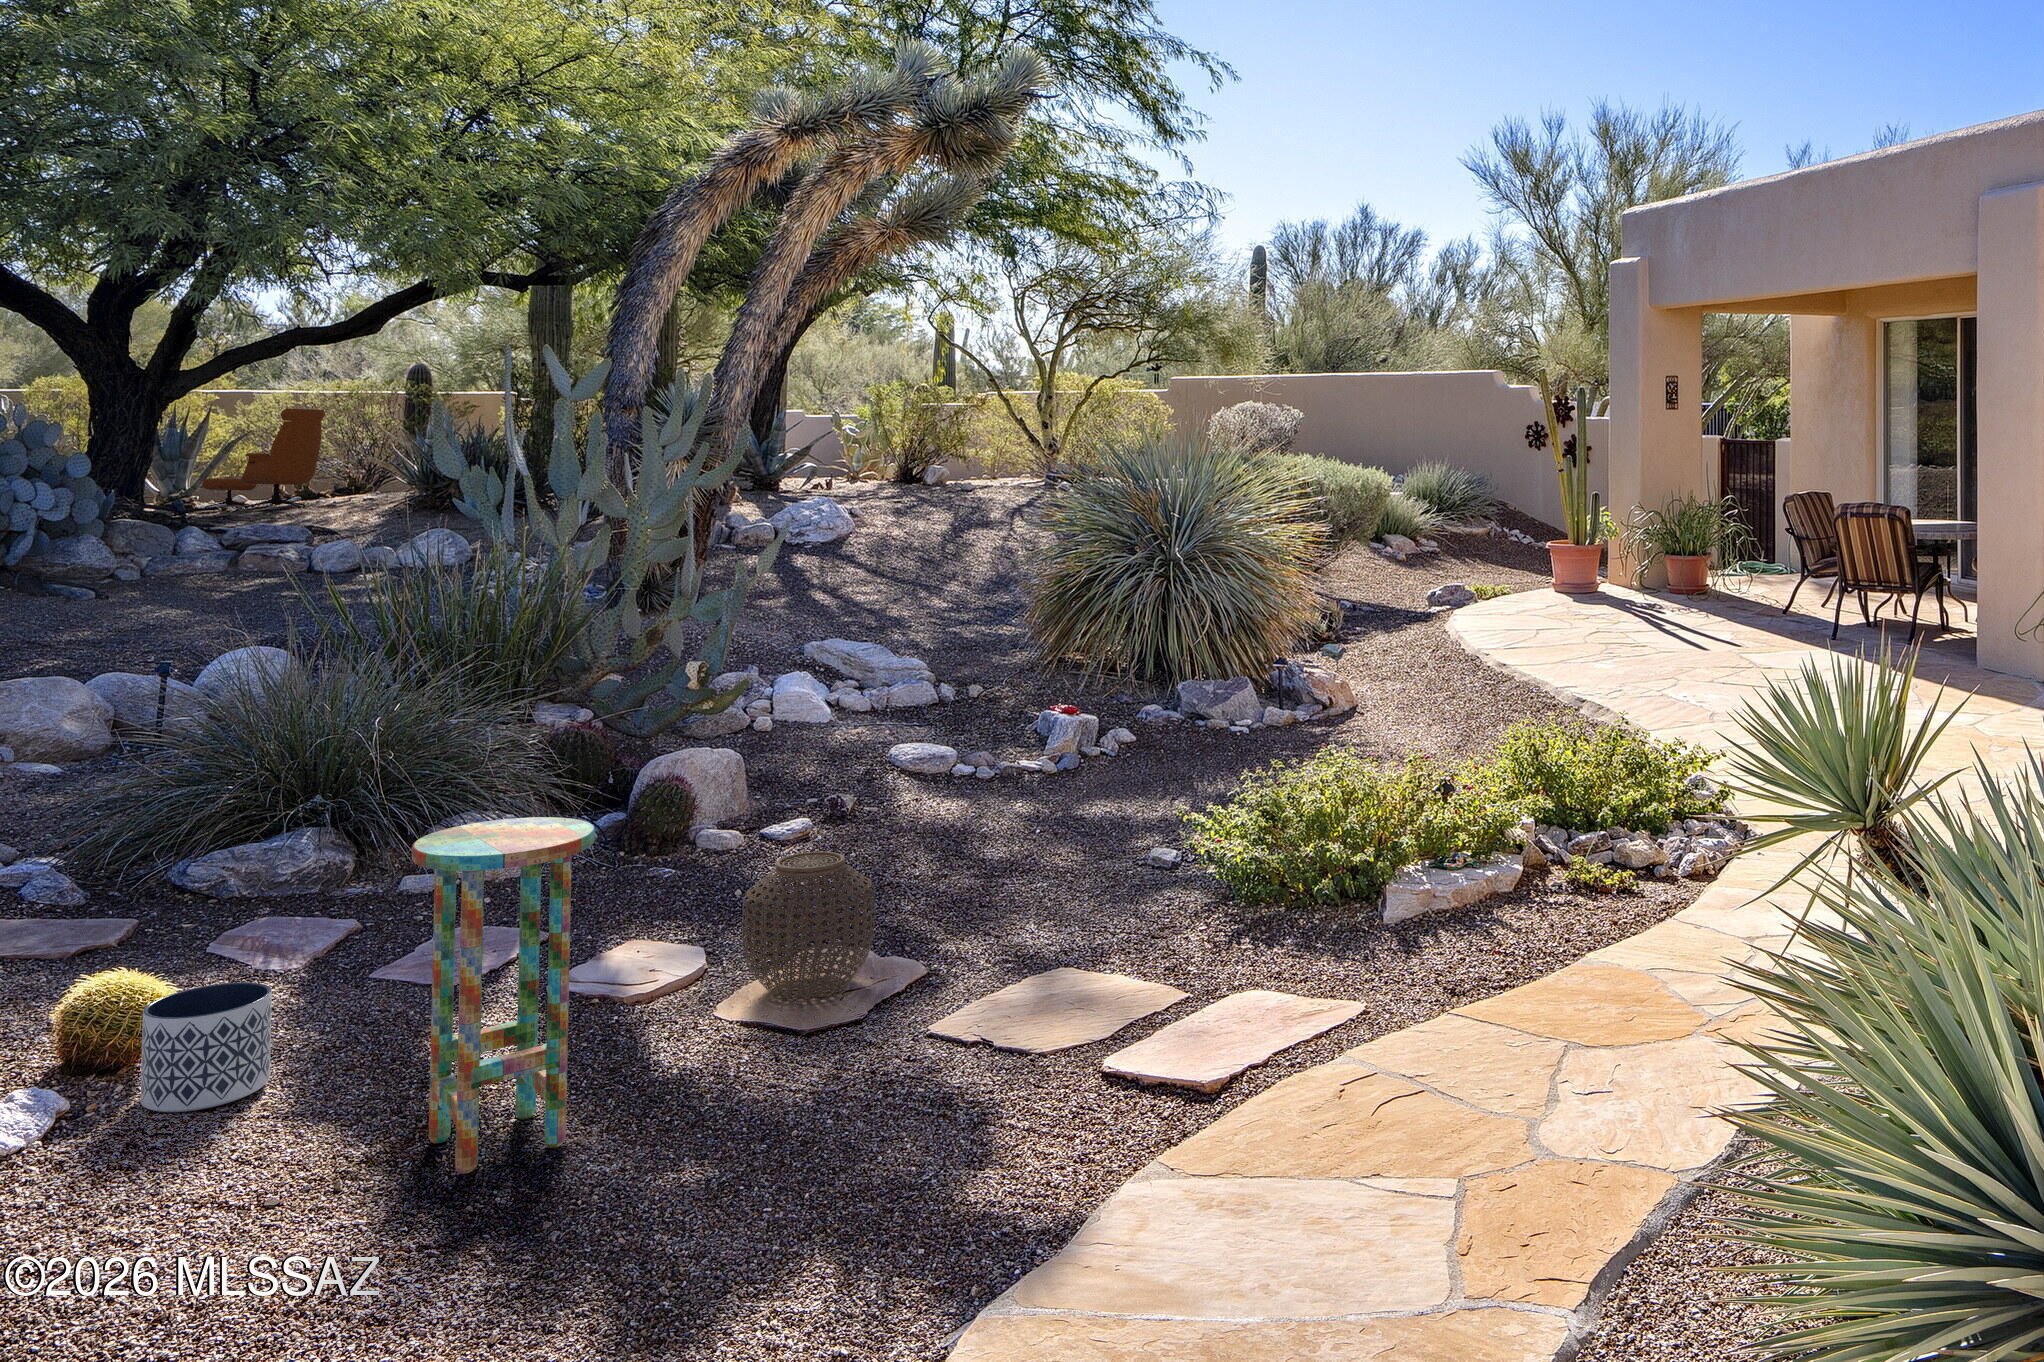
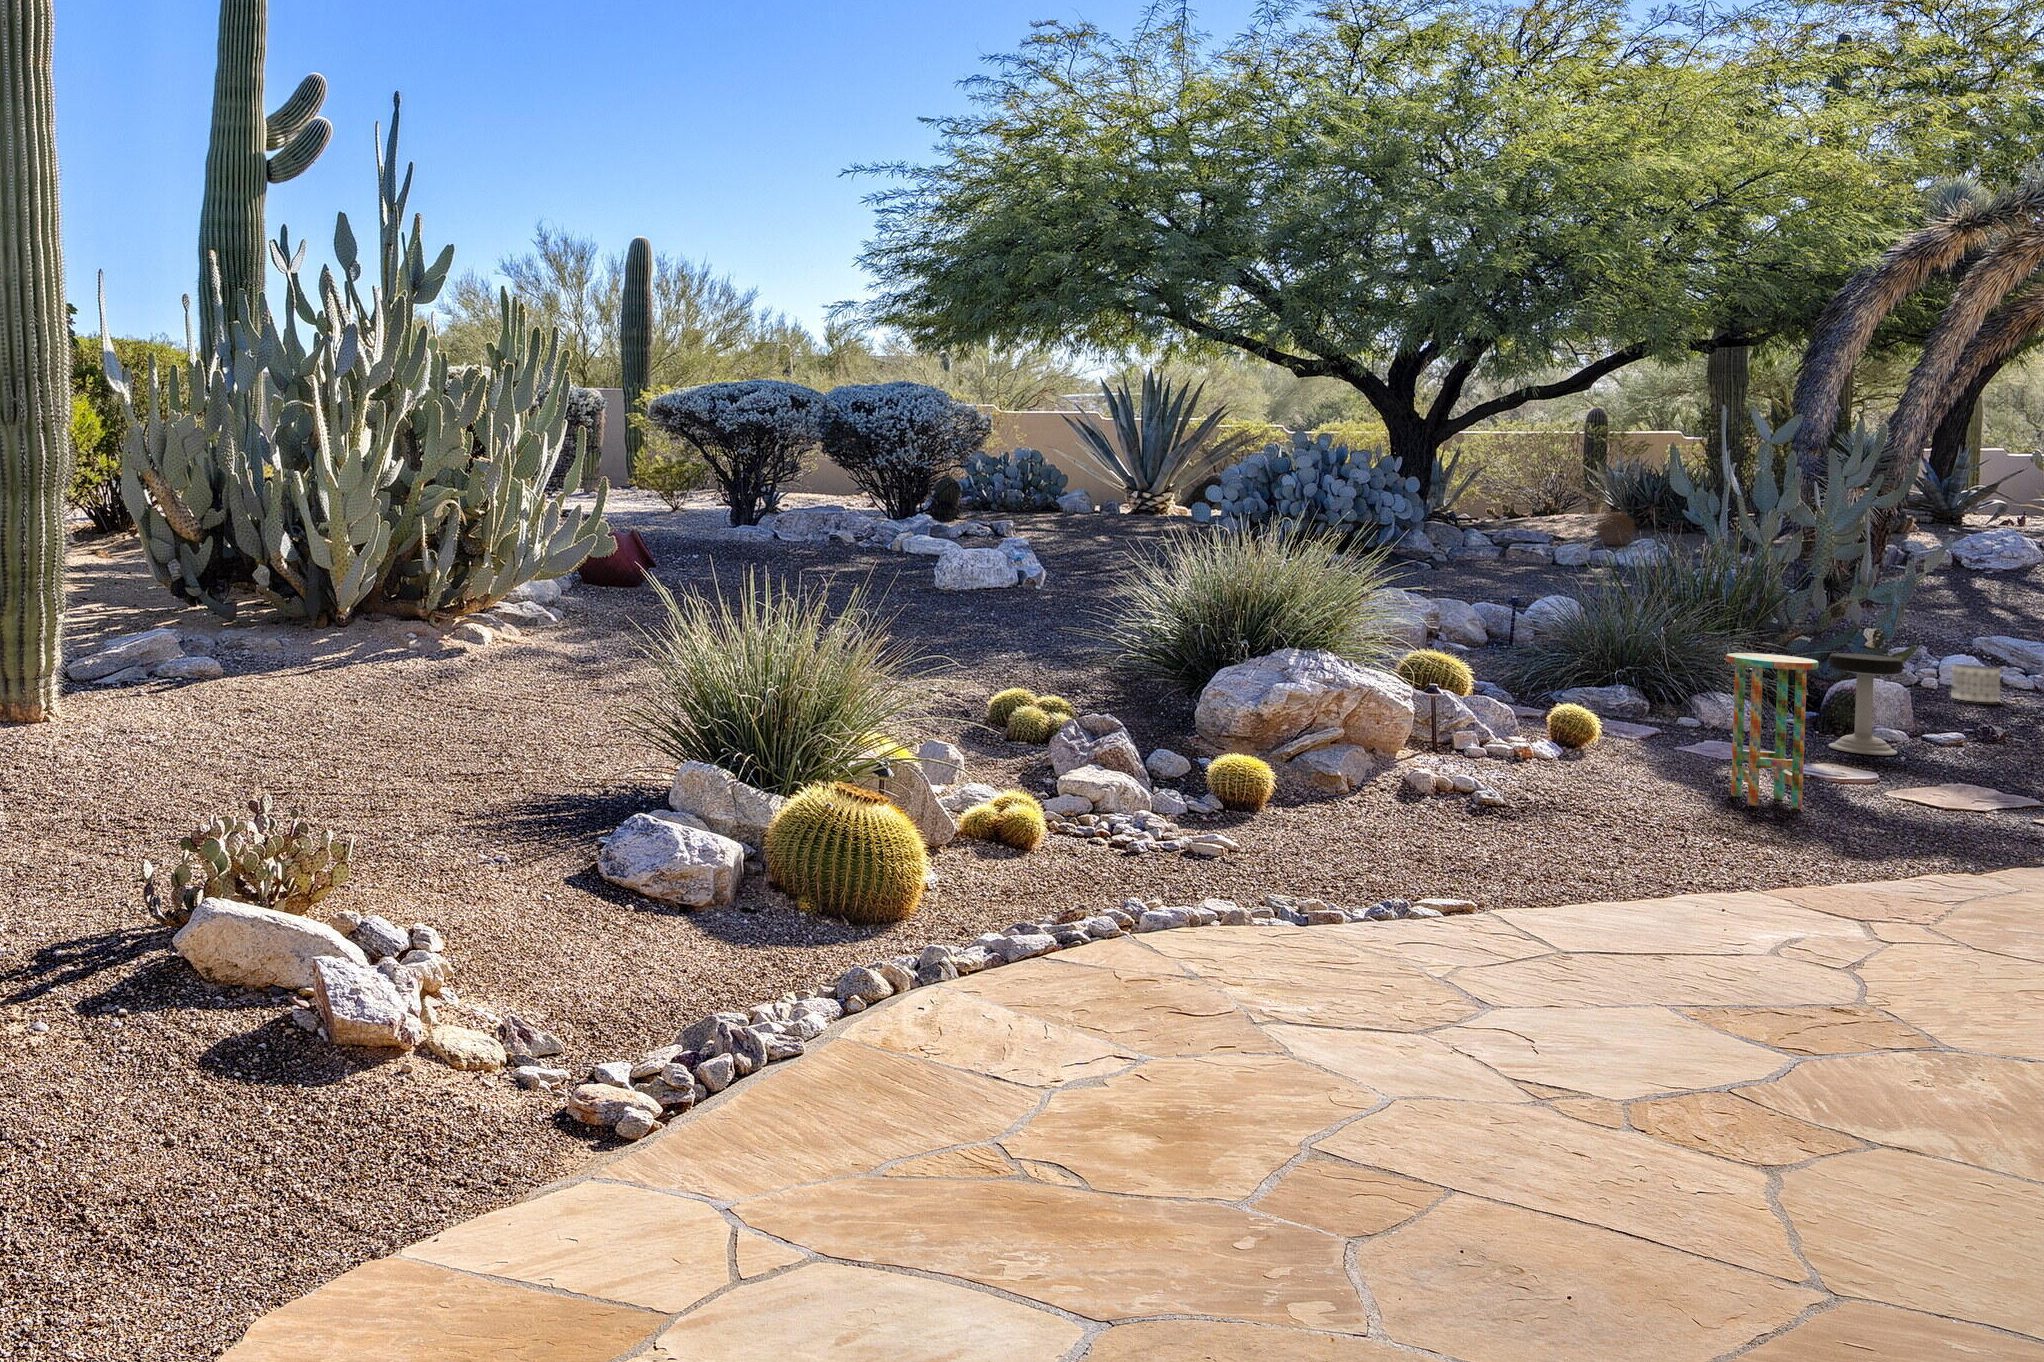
lounge chair: present [202,409,325,509] -> none [1461,448,1546,522]
stool: none [634,727,735,896] -> present [1828,653,1903,755]
woven basket: present [742,852,875,999] -> present [1597,512,1635,545]
planter: present [141,982,272,1112] -> present [1951,664,2000,702]

